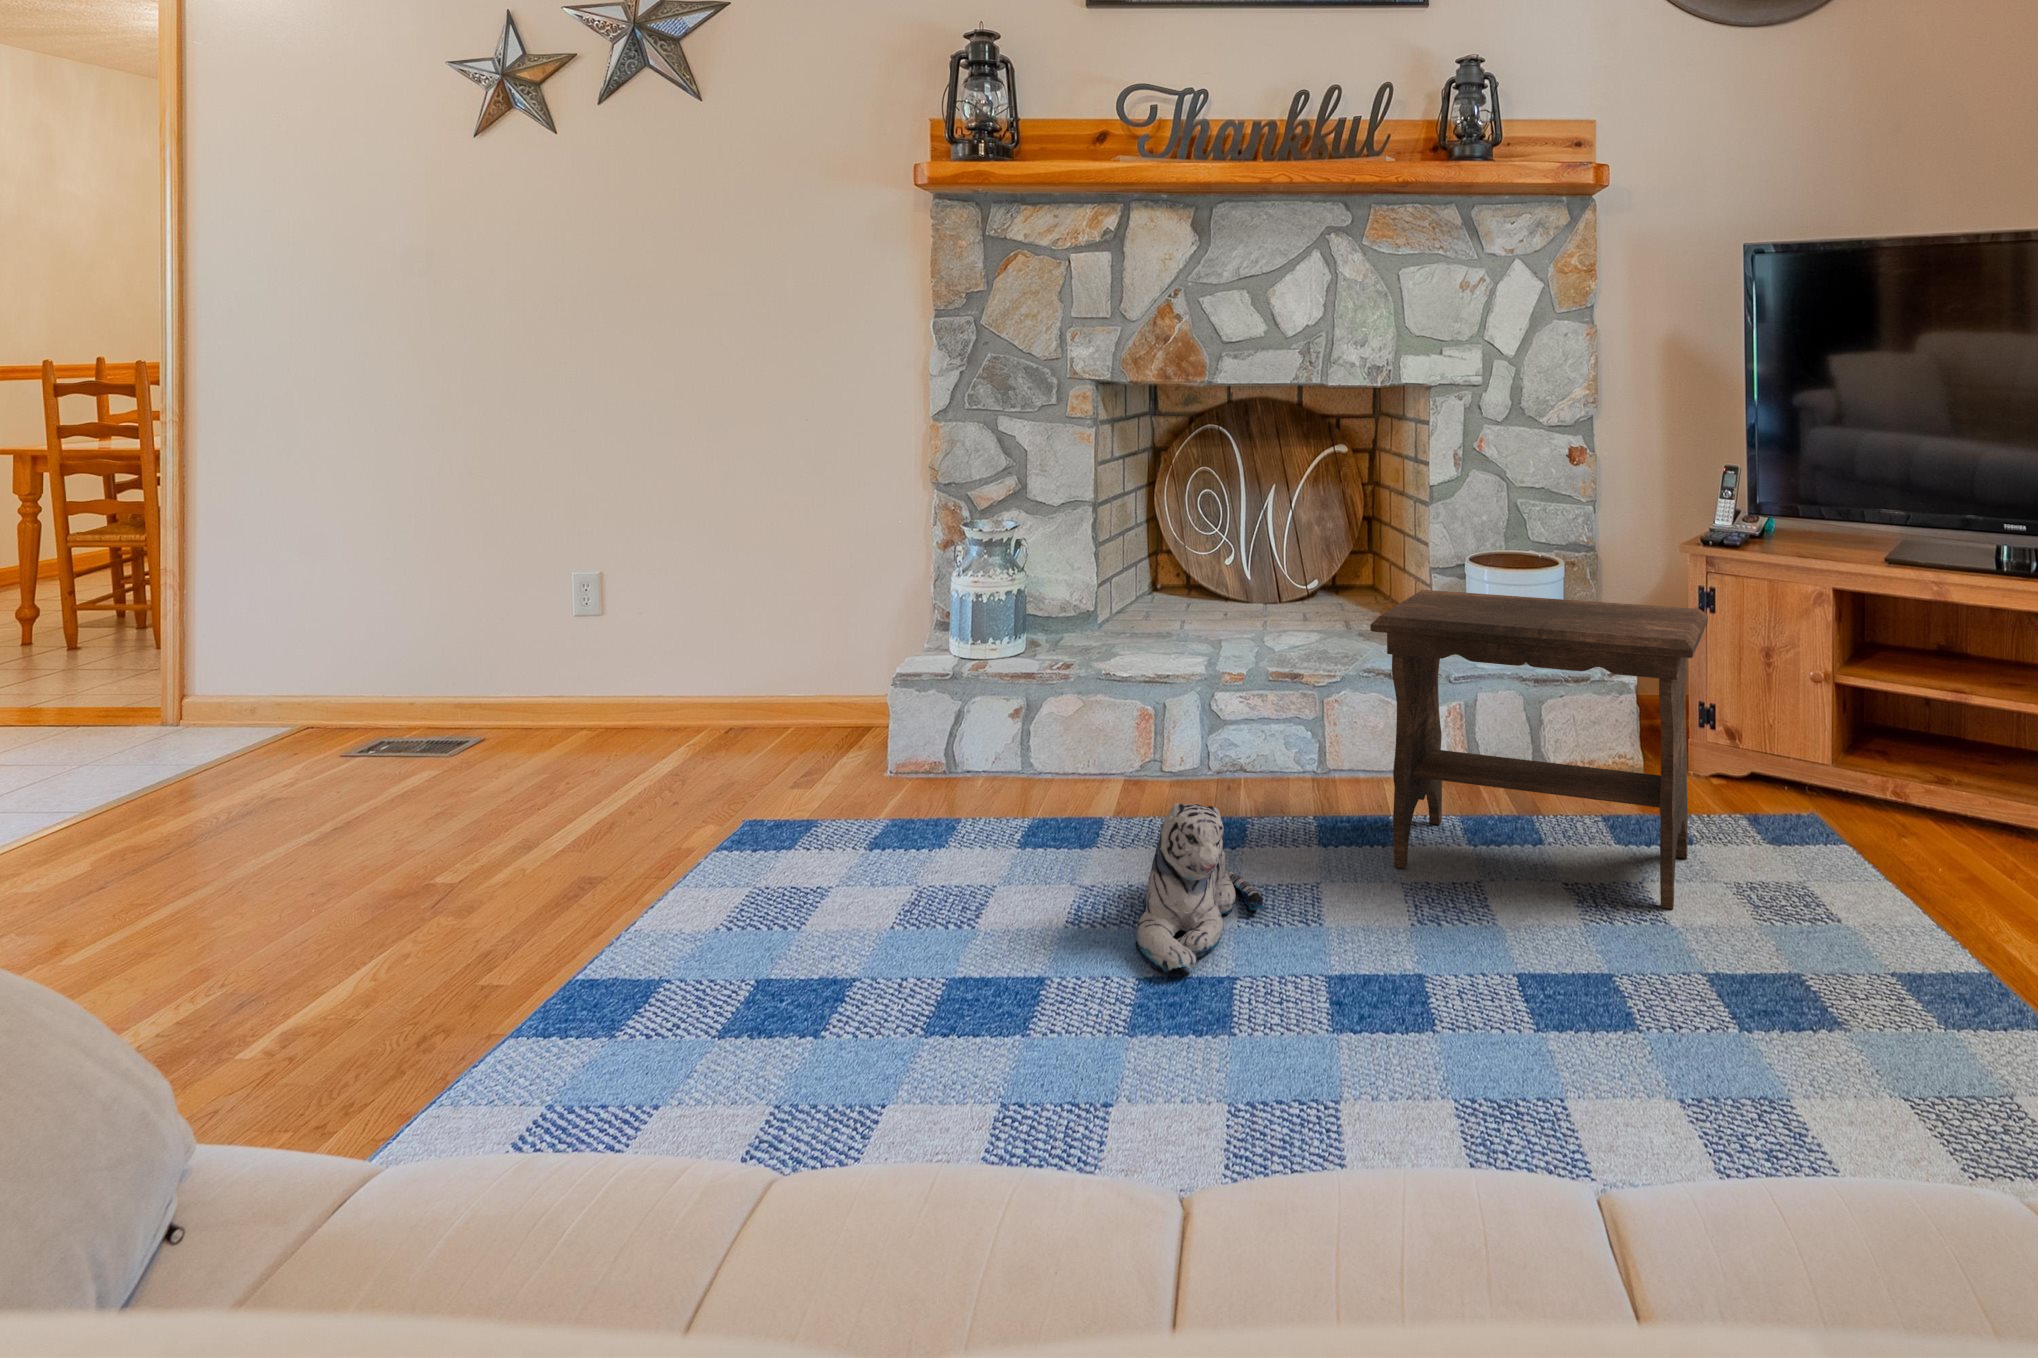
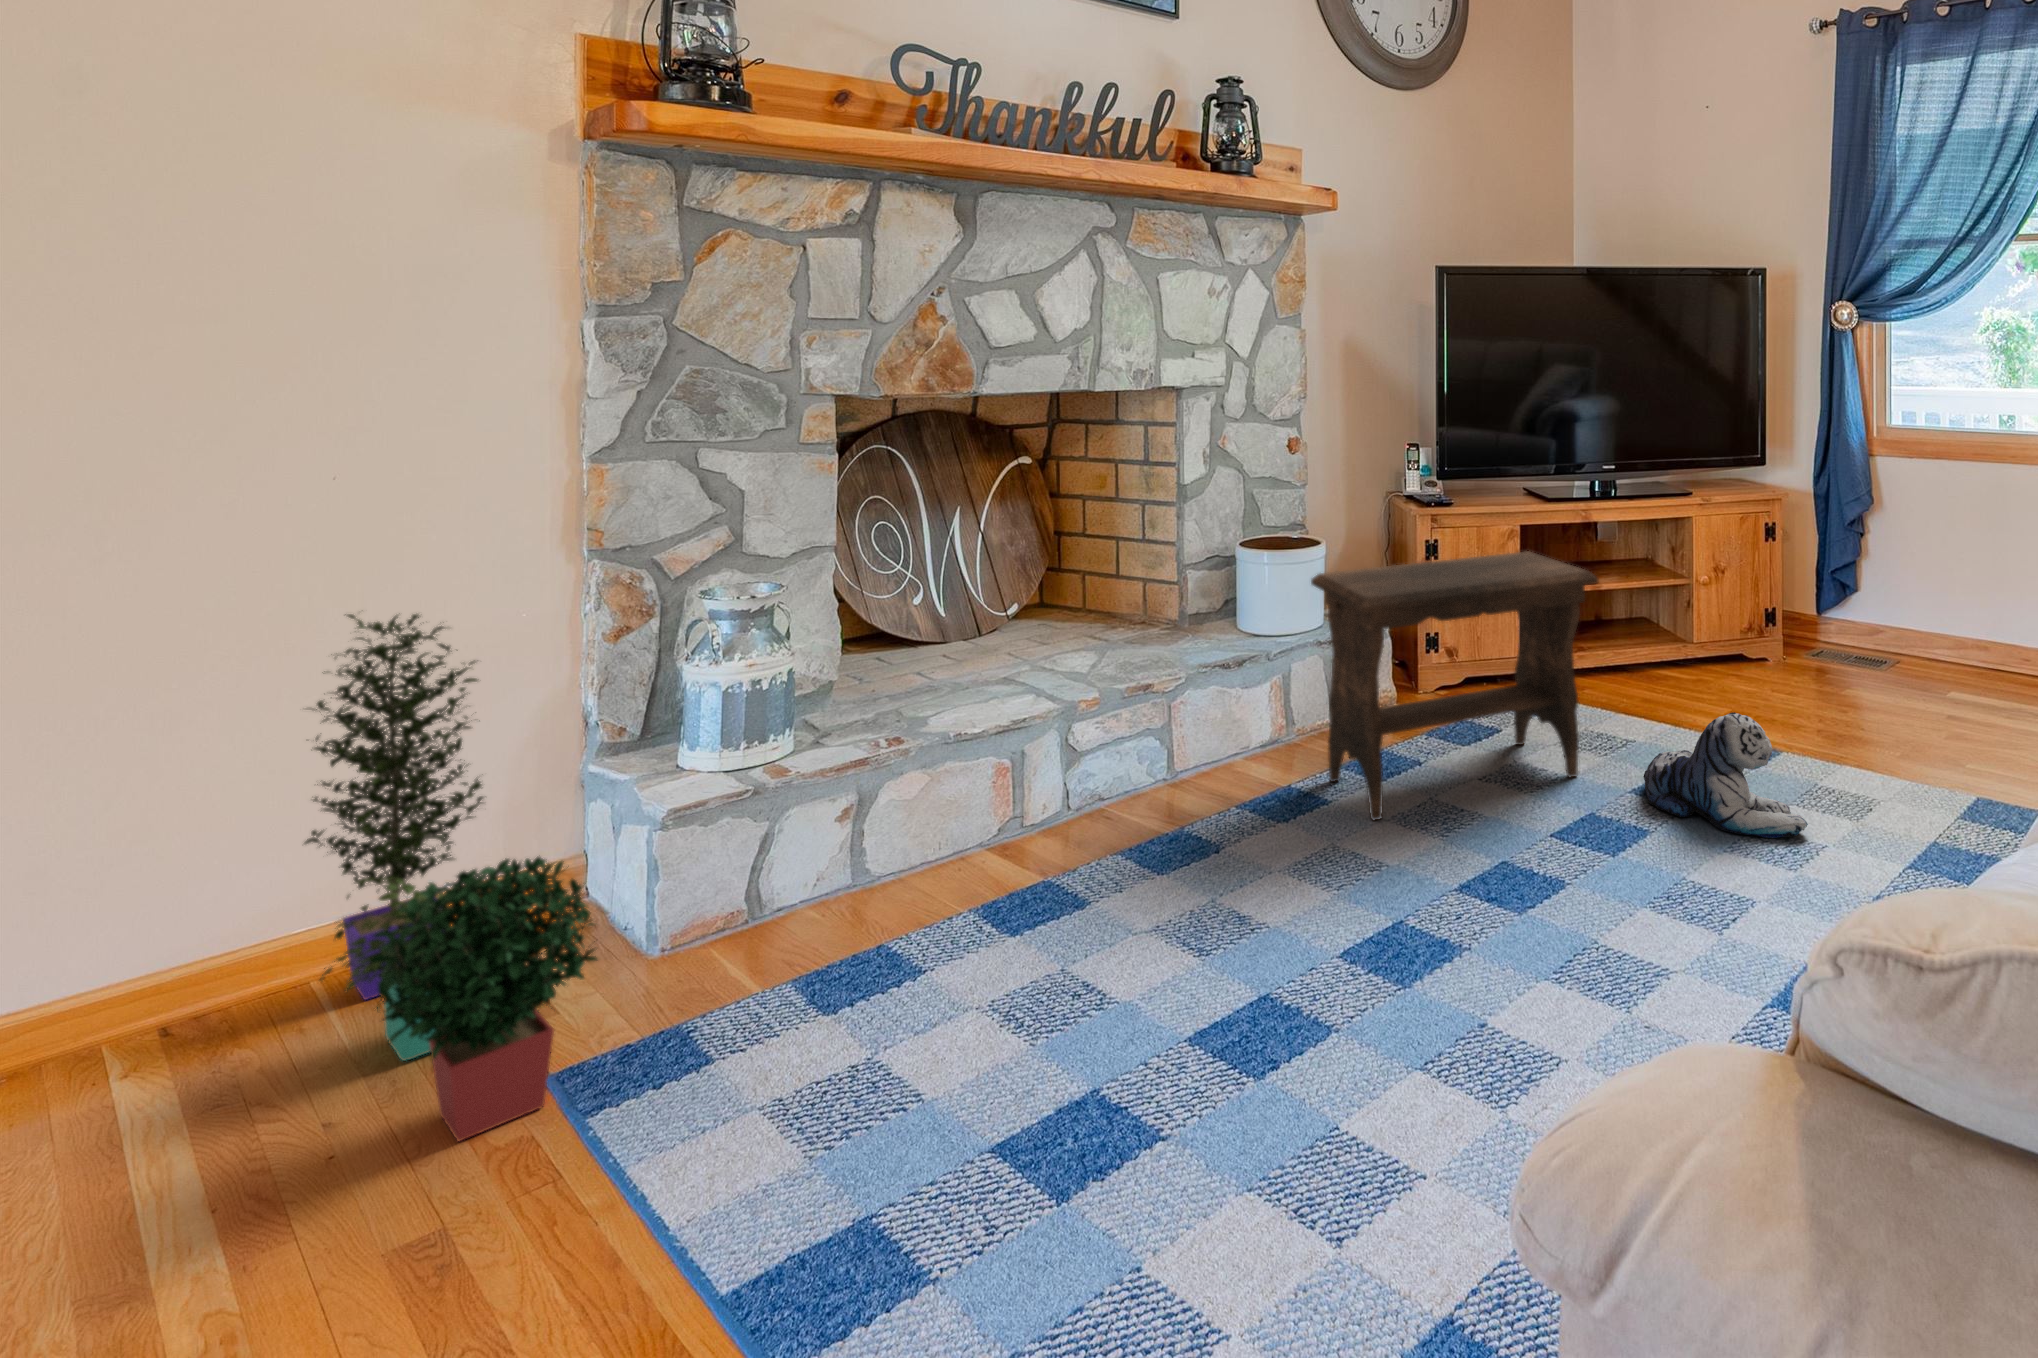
potted plant: none [652,505,857,831] -> present [305,614,597,1141]
plush toy: present [1136,803,1263,974] -> present [1643,712,1808,838]

